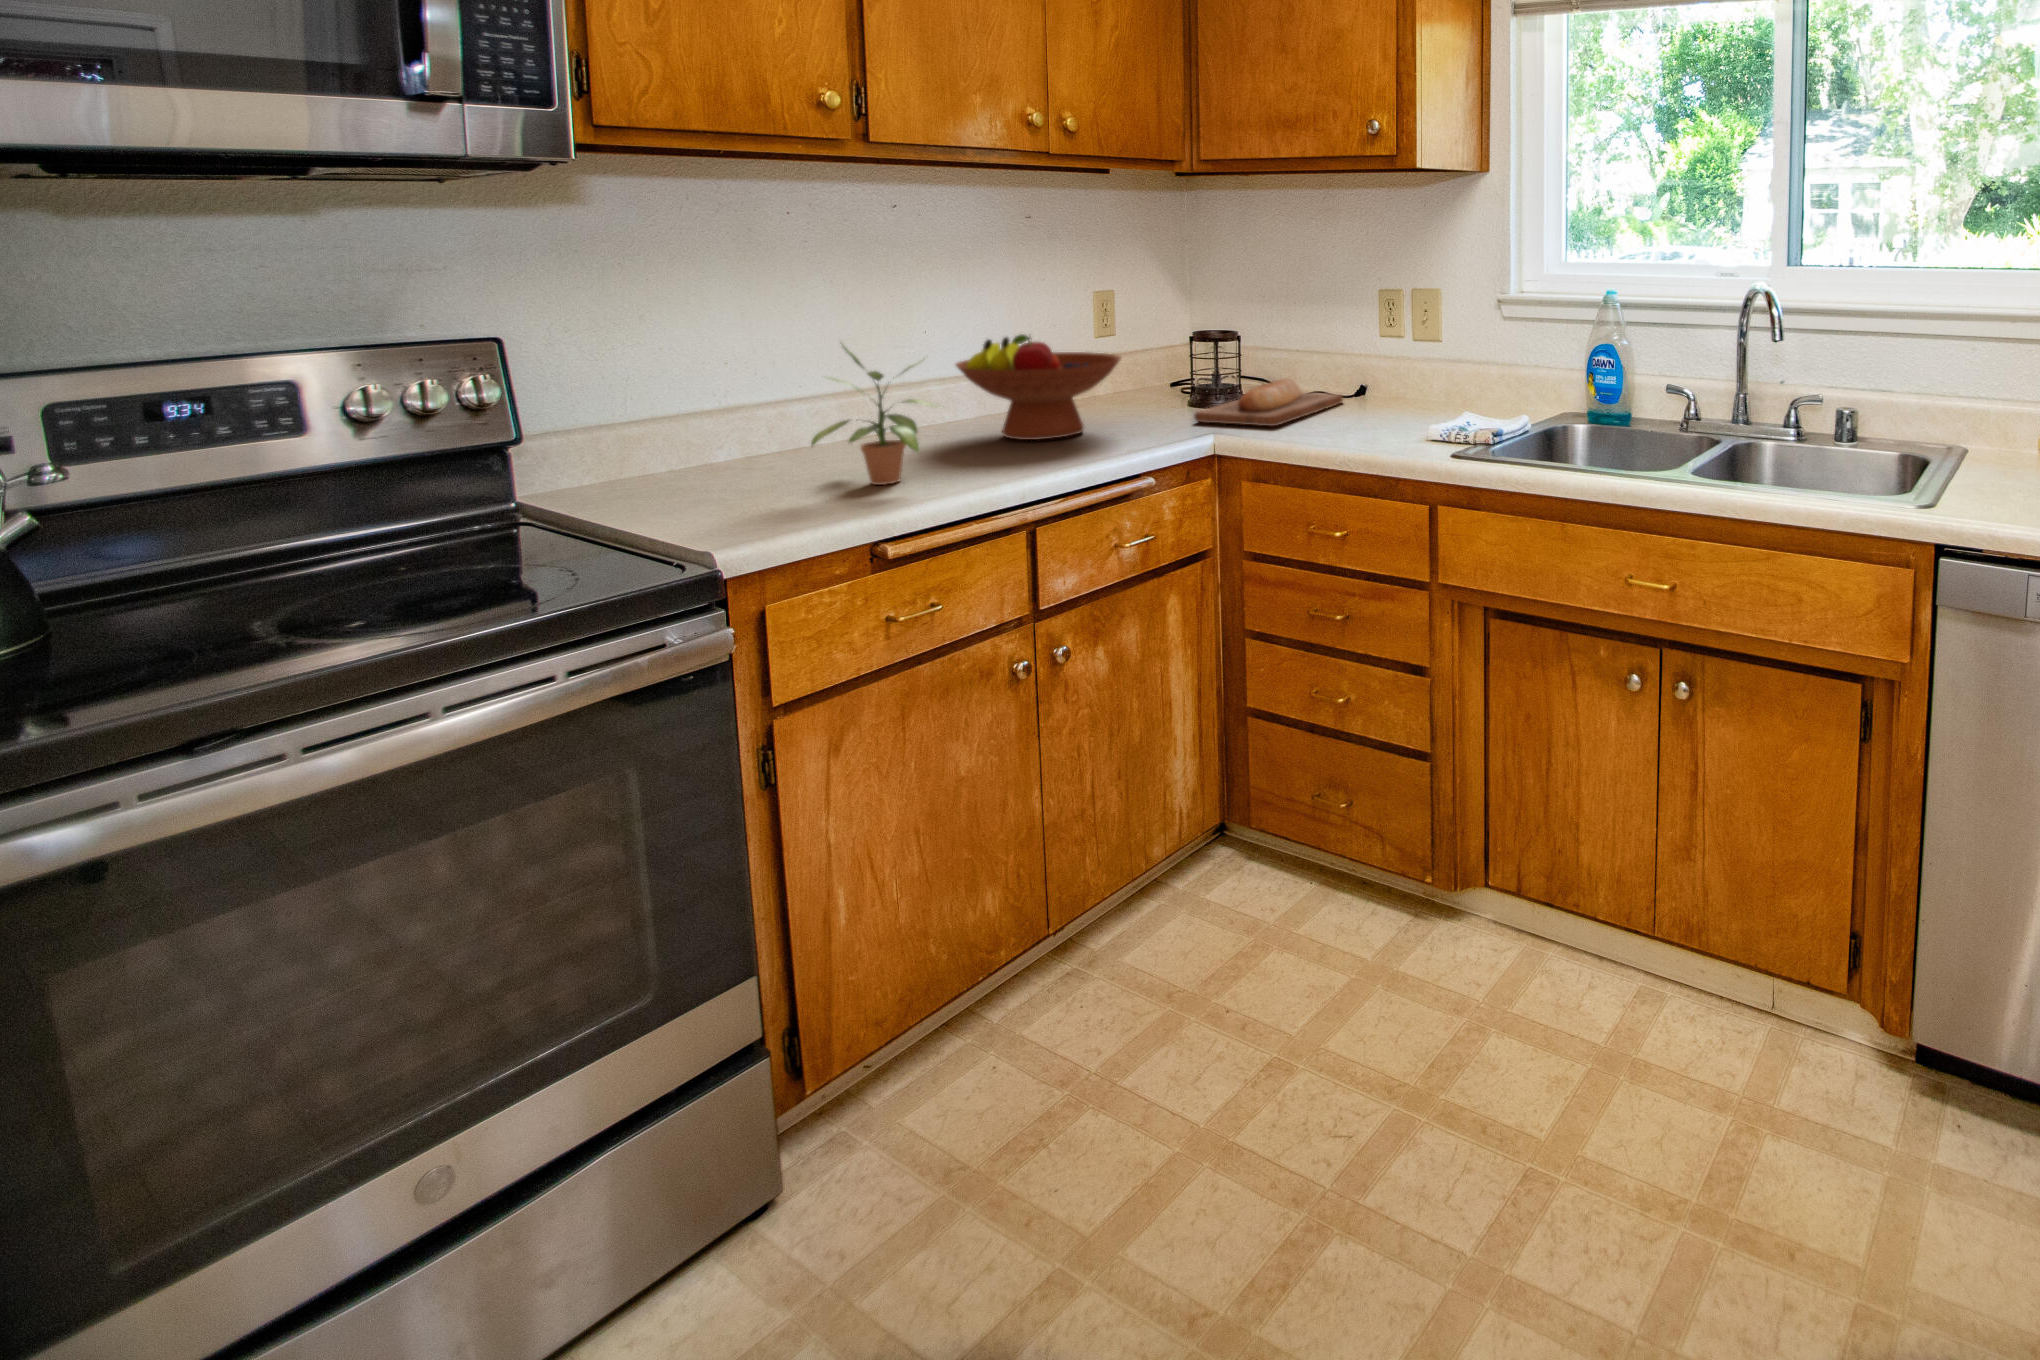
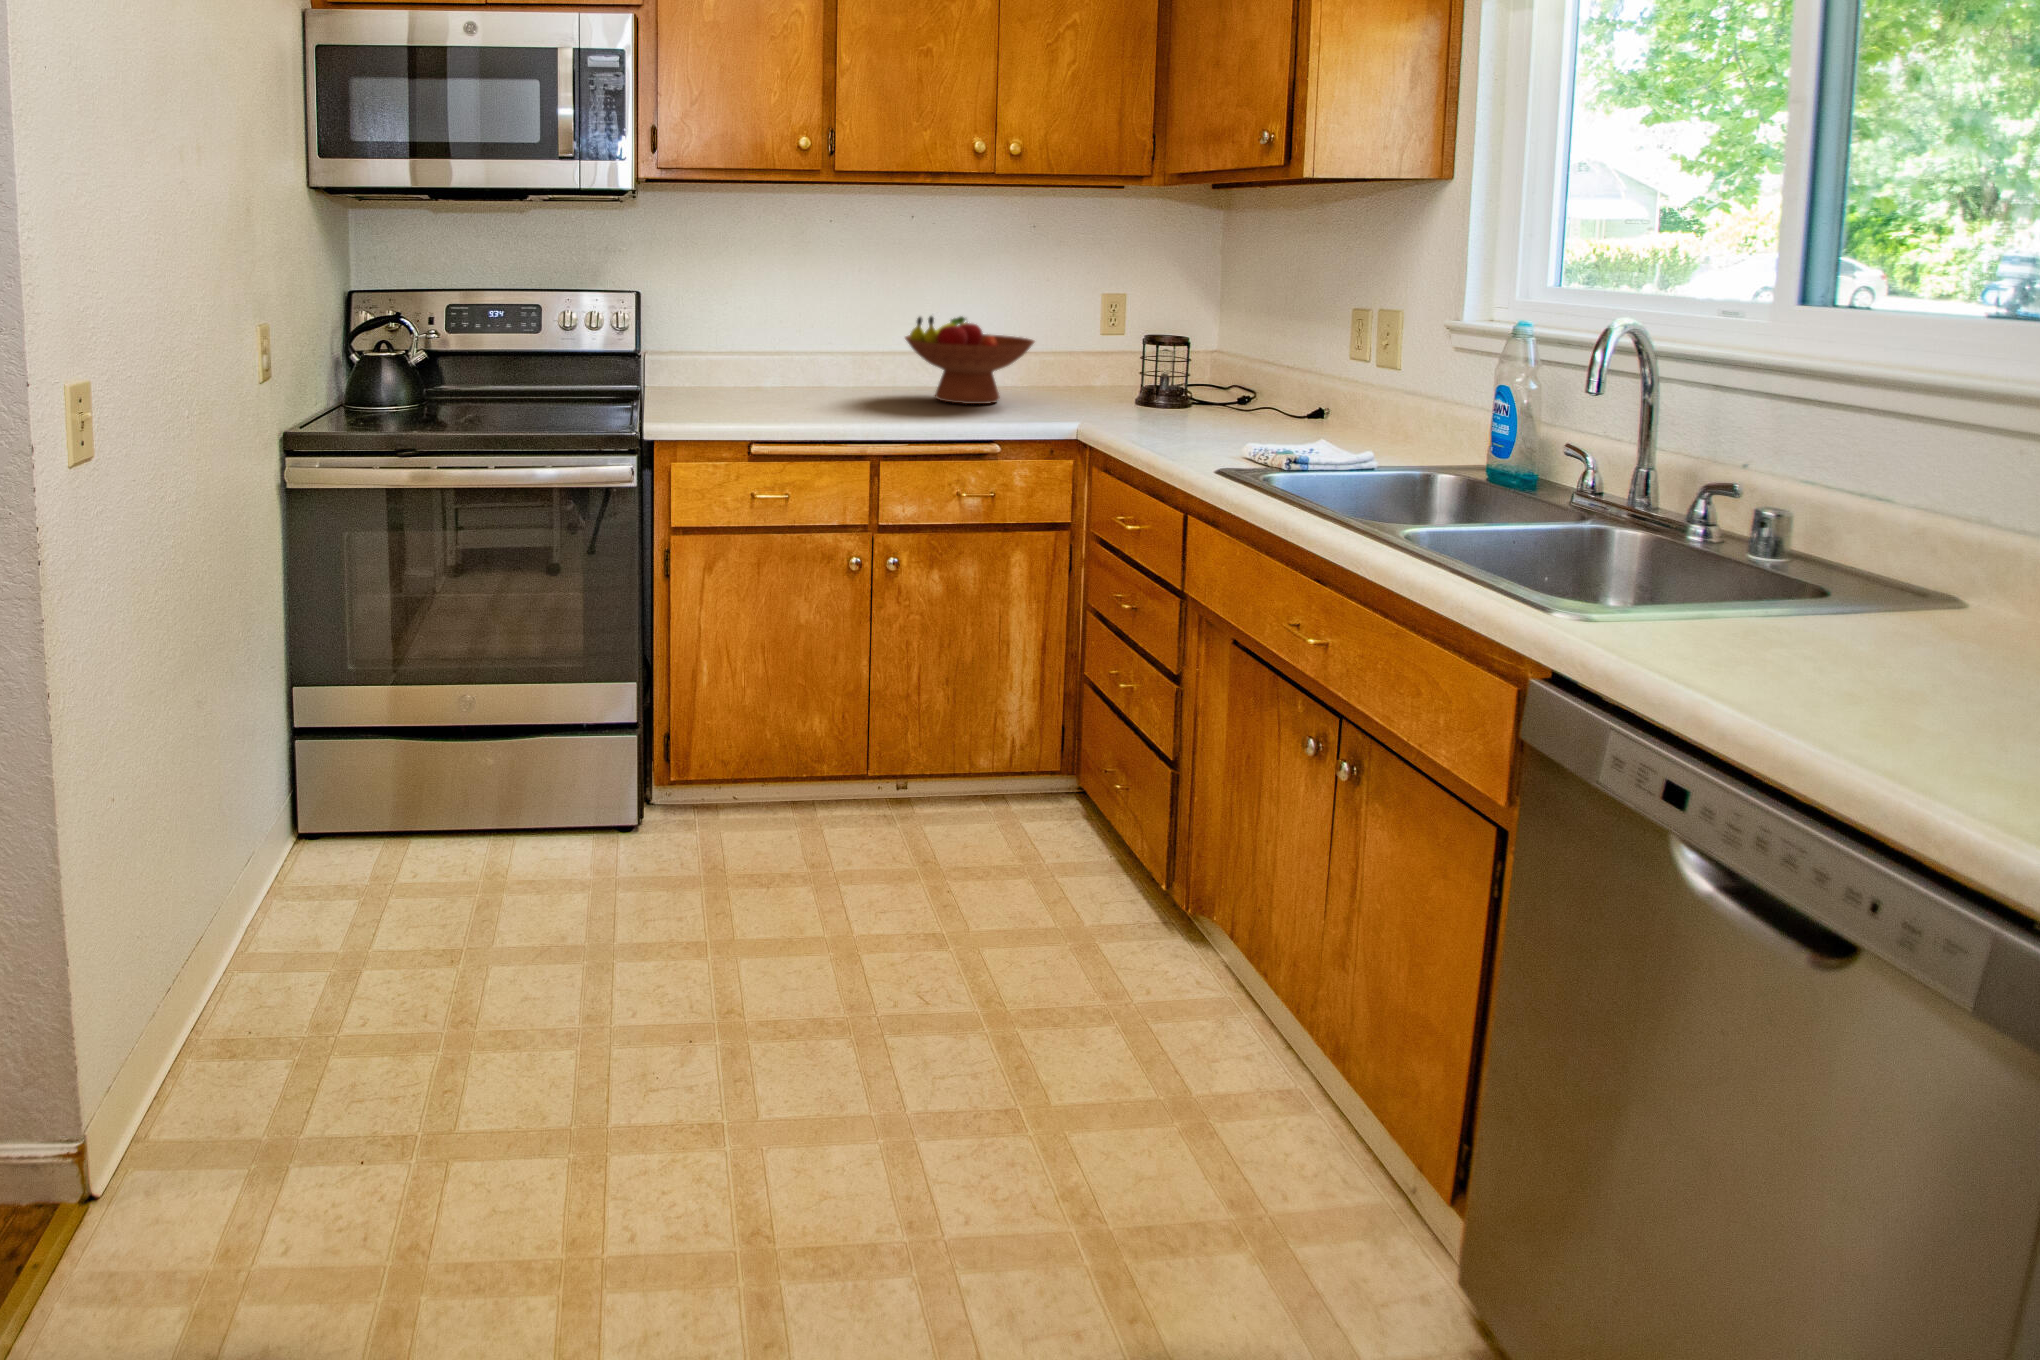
potted plant: present [811,346,936,485] -> none [758,303,845,411]
bread loaf: present [1194,379,1343,426] -> none [1091,385,1268,423]

